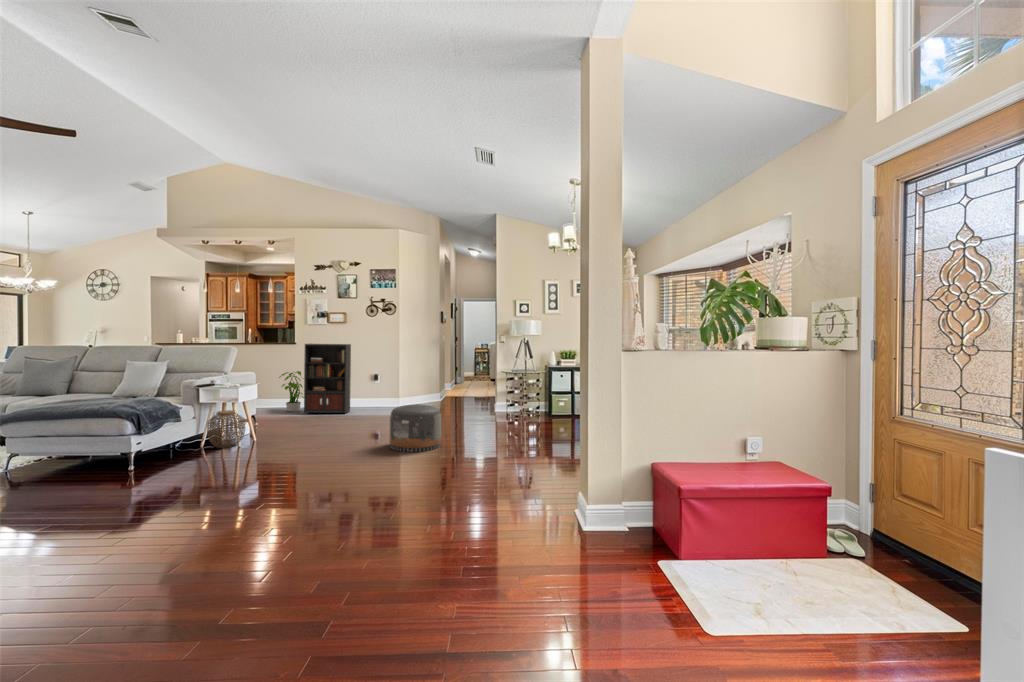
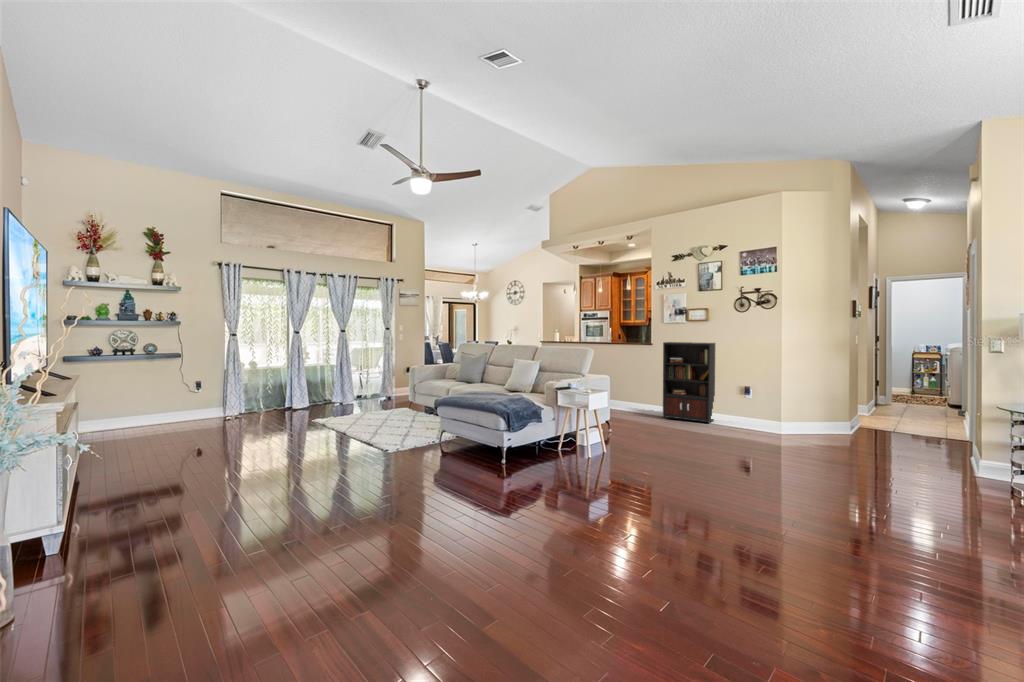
potted plant: present [279,371,304,411] -> none [637,370,666,413]
pouf: present [390,404,441,452] -> none [775,435,864,513]
woven basket: present [207,410,245,448] -> none [563,415,599,455]

